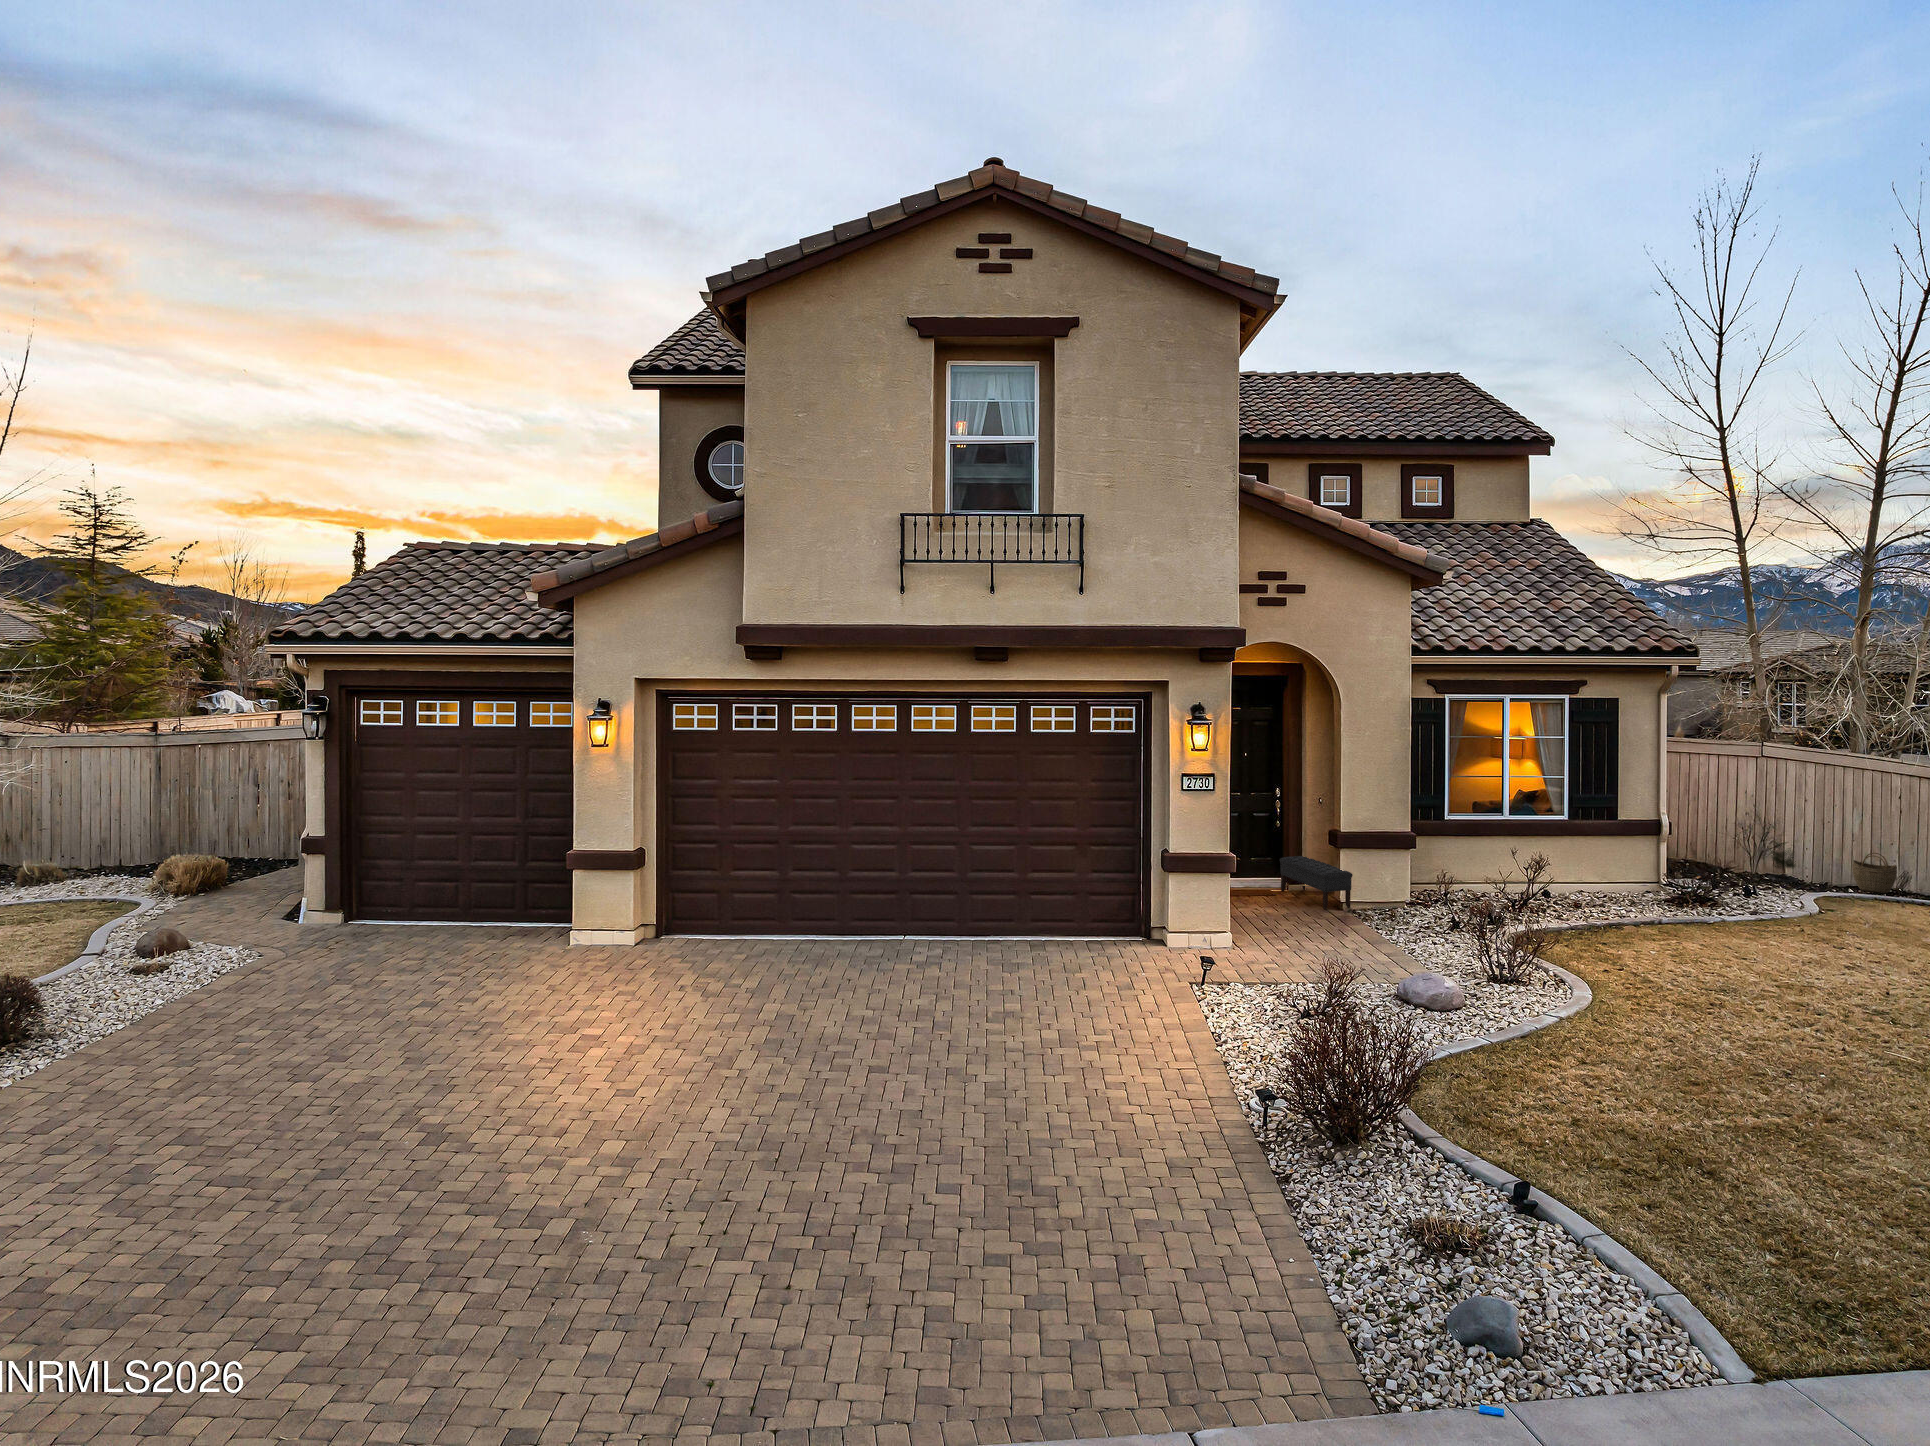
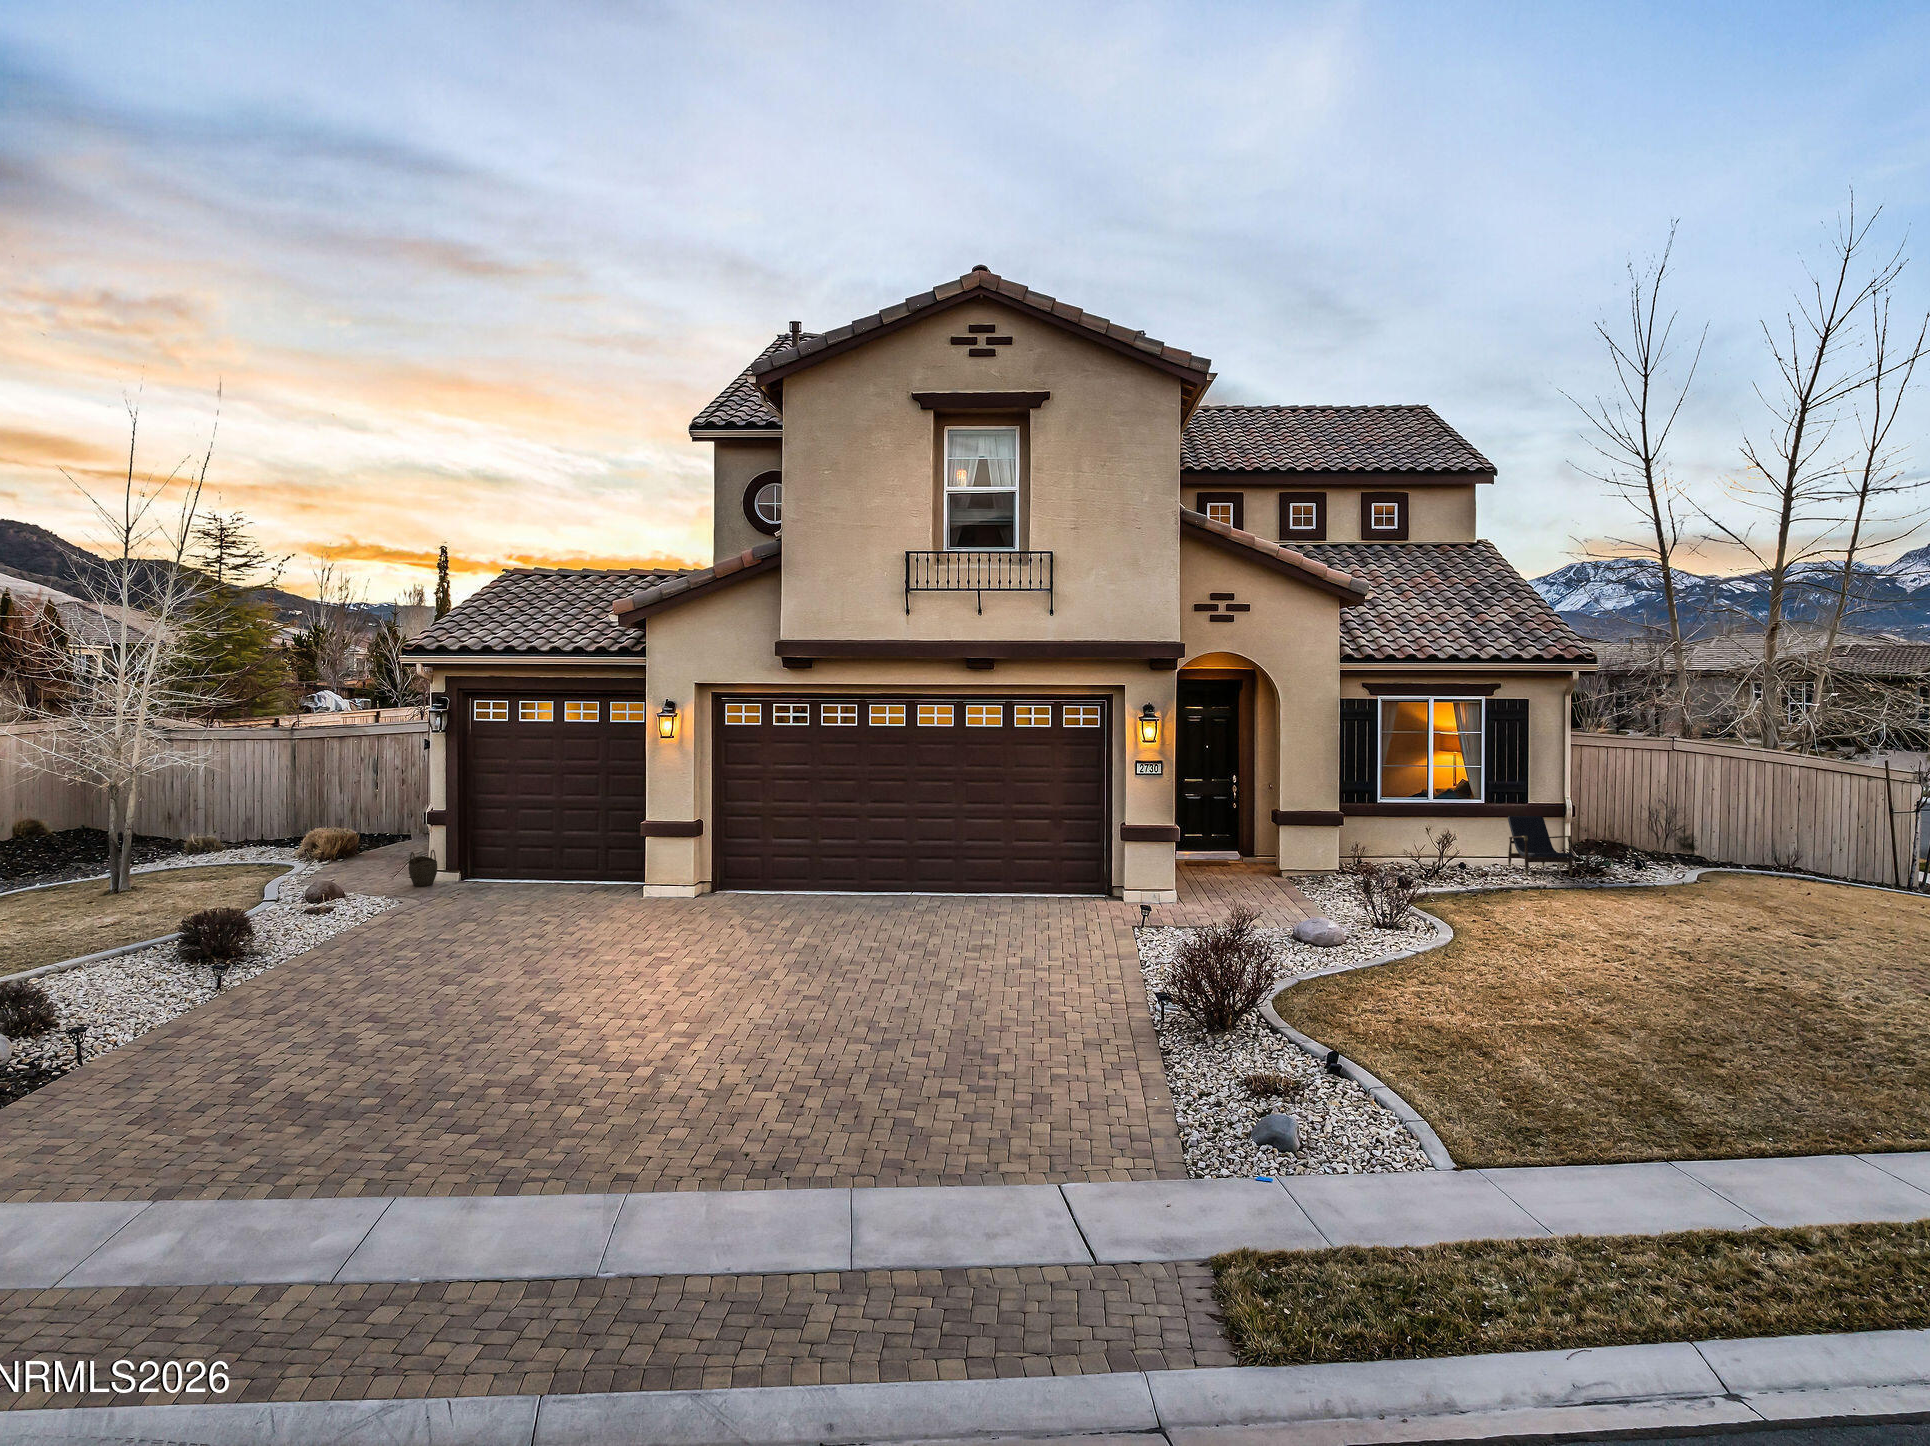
lounge chair: none [1591,831,1671,901] -> present [1508,816,1573,876]
woven basket: present [1852,853,1897,893] -> present [409,850,438,887]
bench: present [1280,856,1353,910] -> none [1233,836,1291,880]

